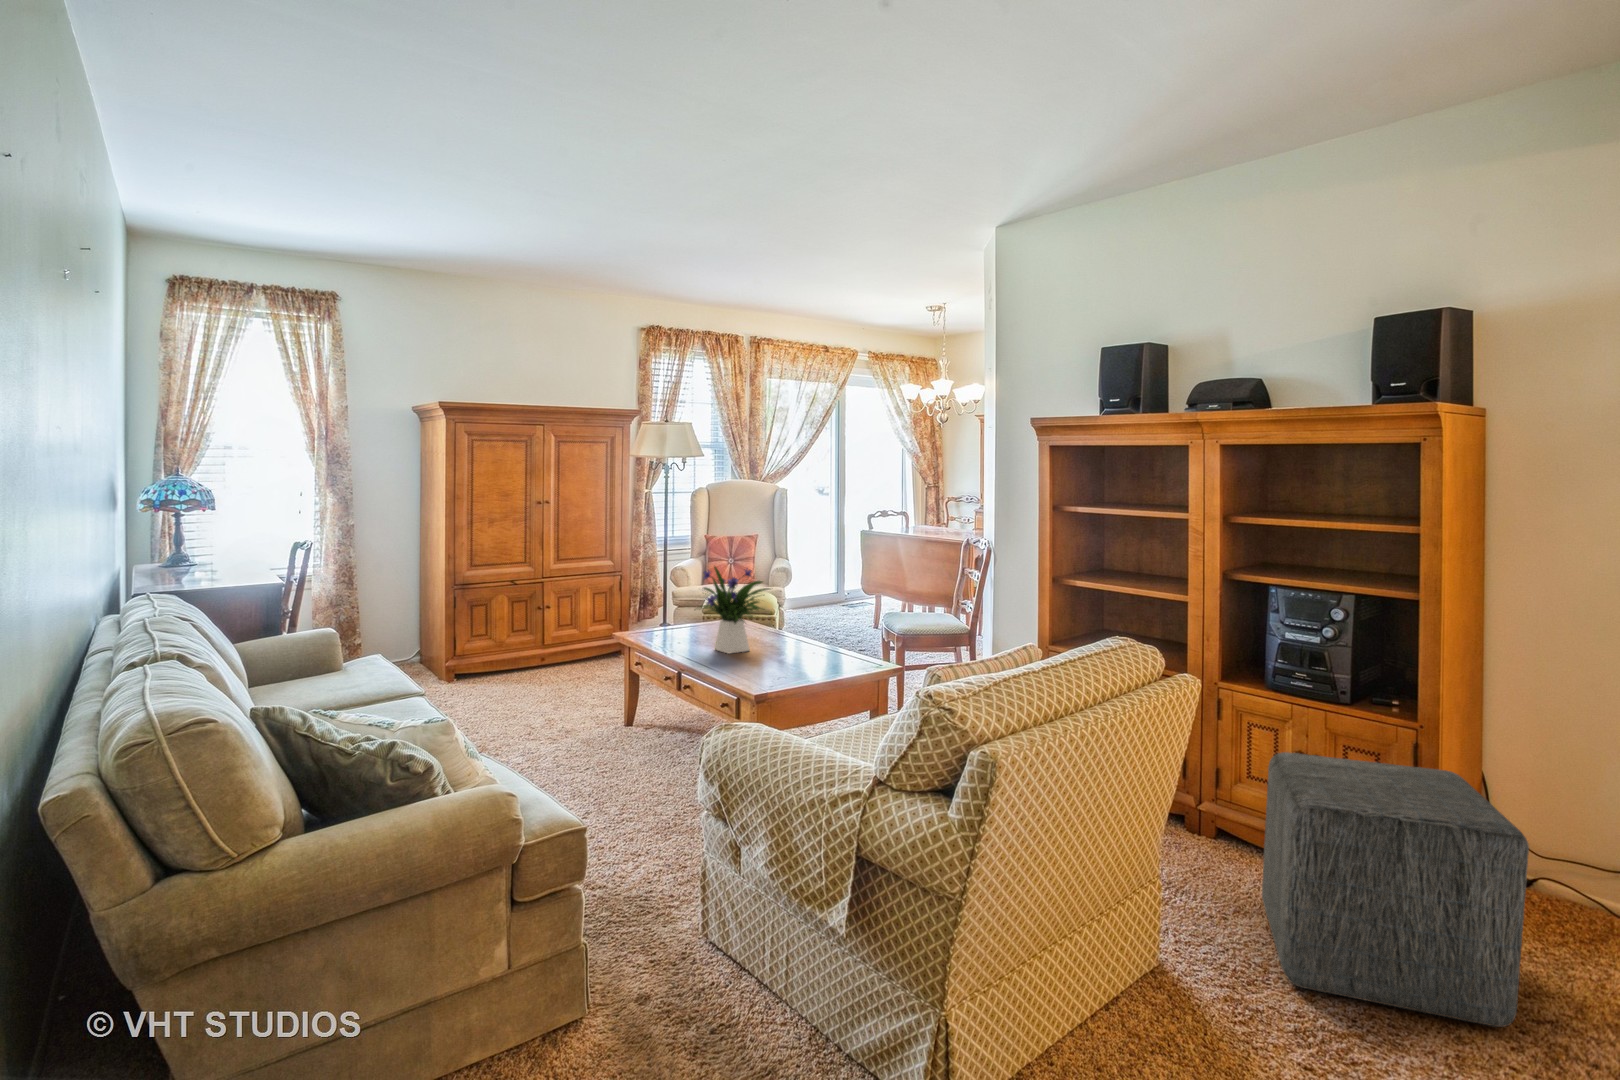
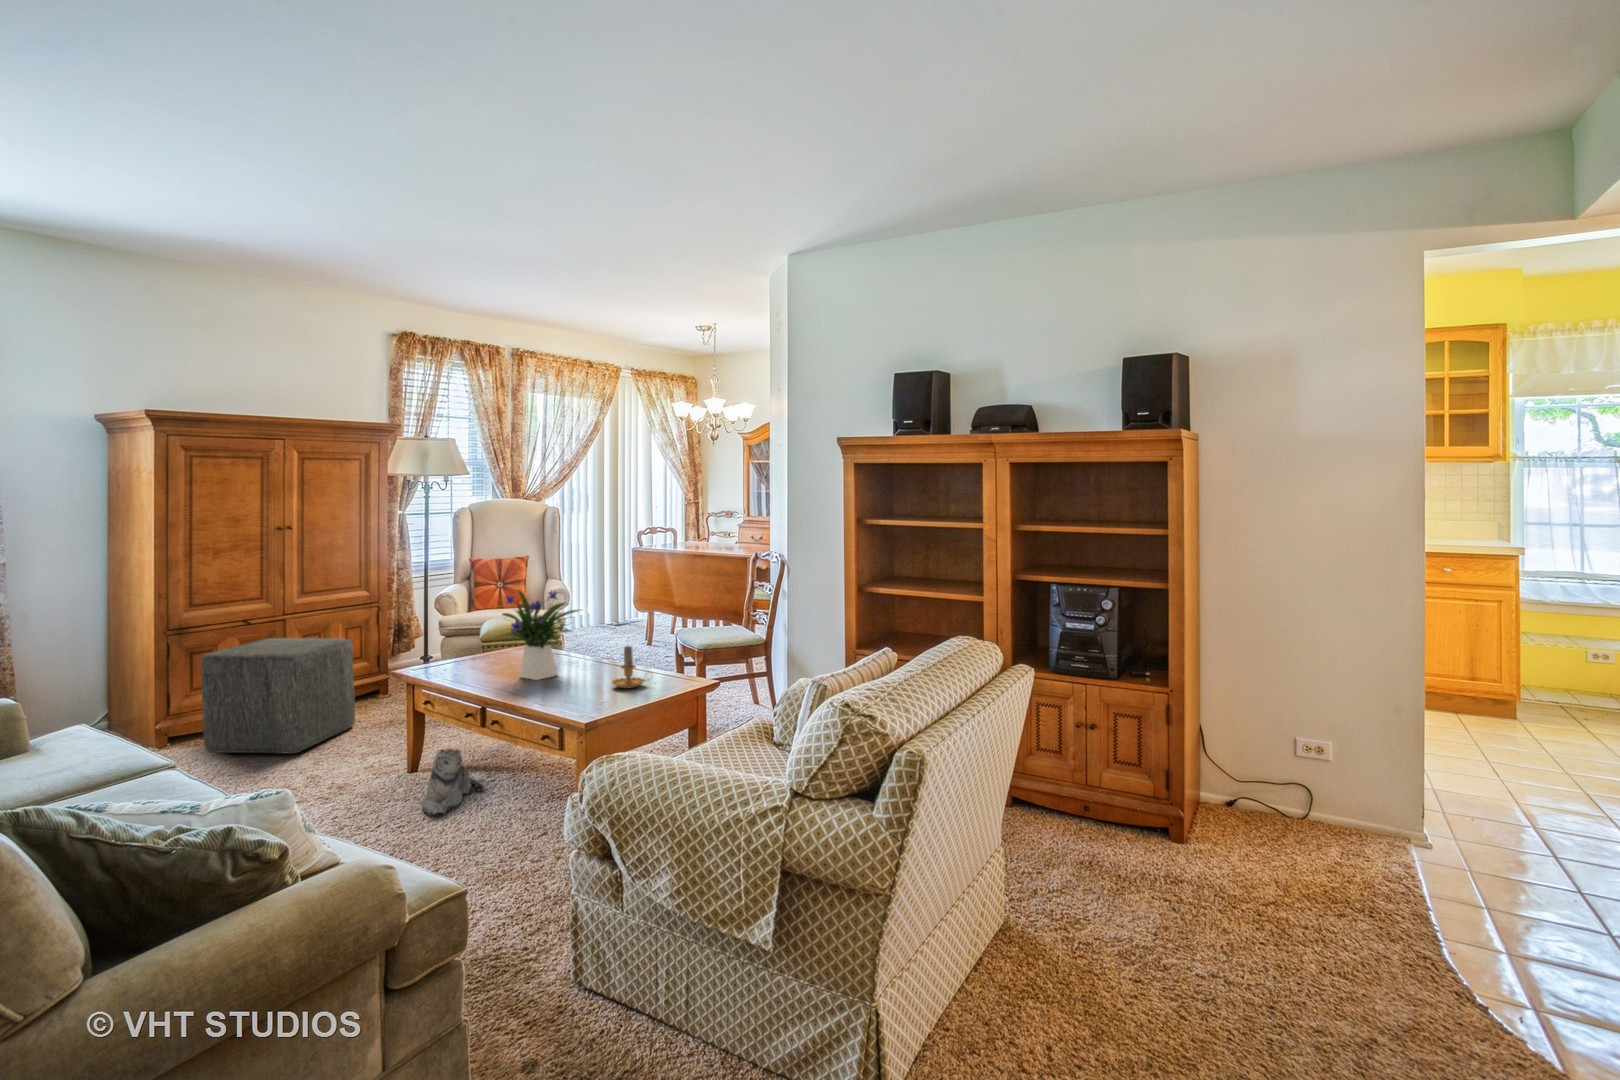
candle: none [792,625,833,669] -> present [612,646,646,688]
plush toy: none [622,709,678,770] -> present [422,749,483,816]
ottoman: present [1262,752,1529,1027] -> present [201,638,355,753]

